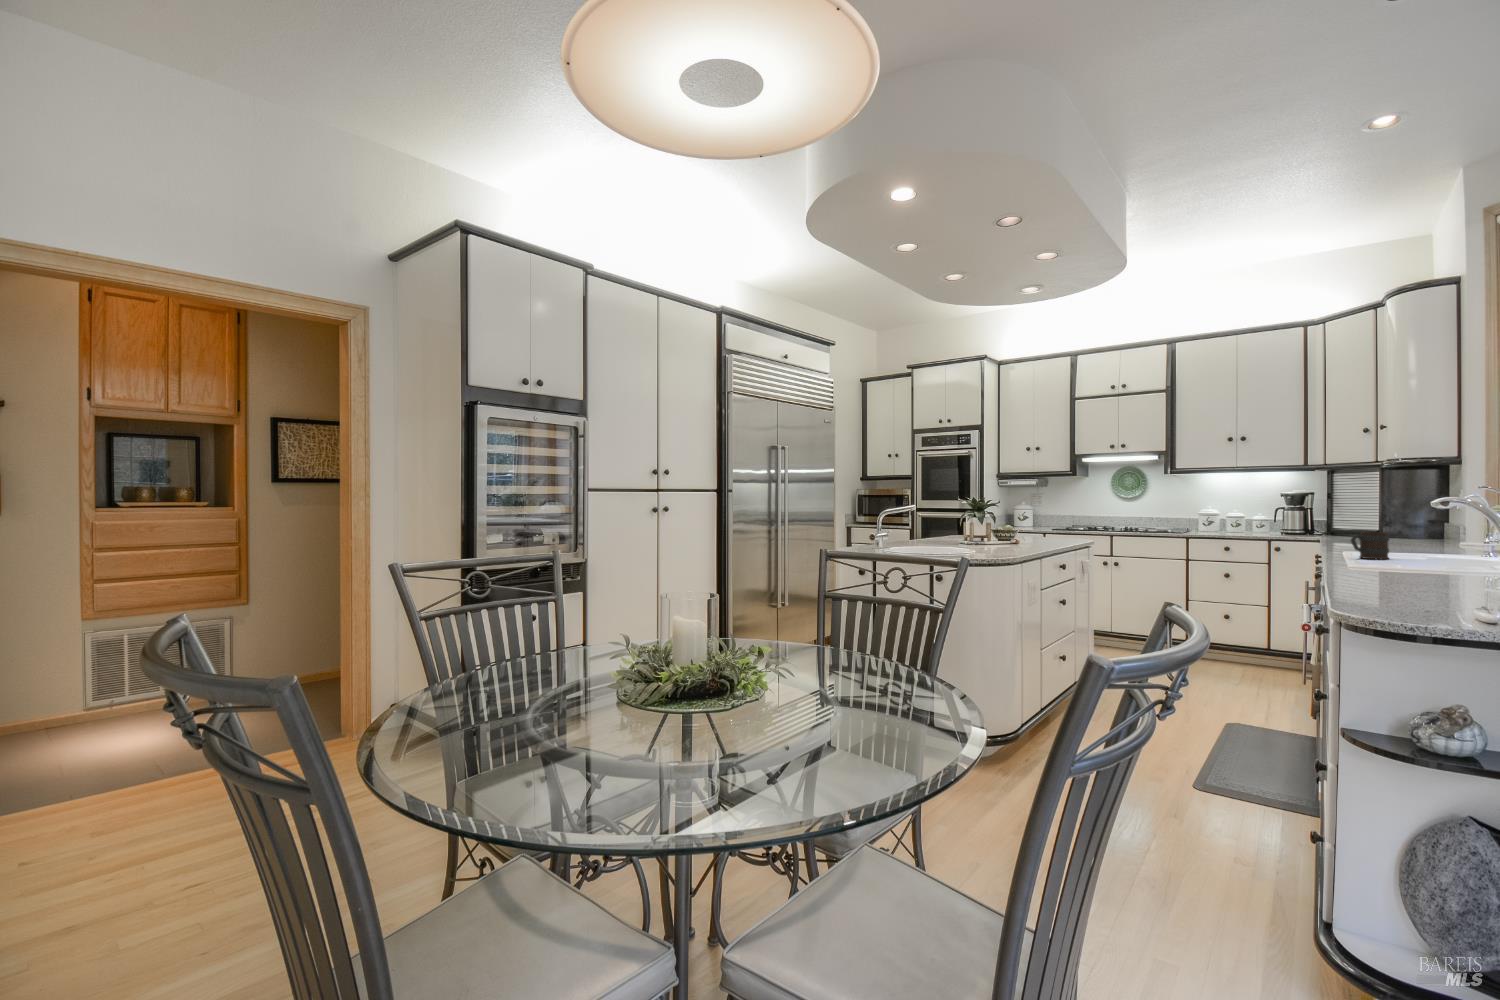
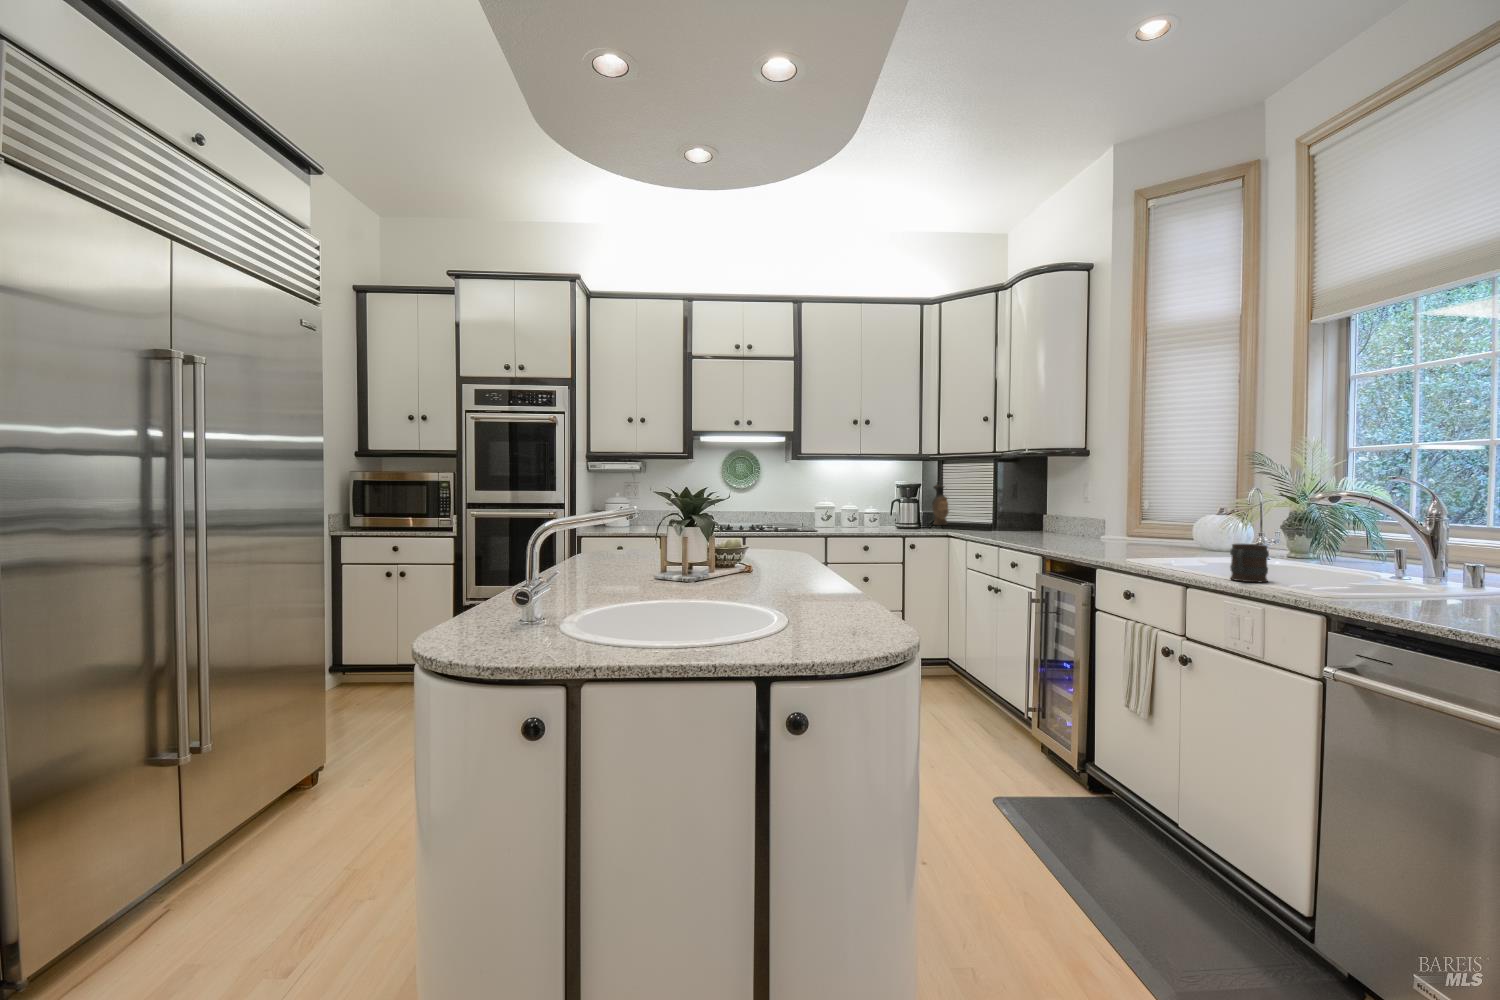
ceramic pitcher: none [1332,488,1356,532] -> present [932,485,949,525]

